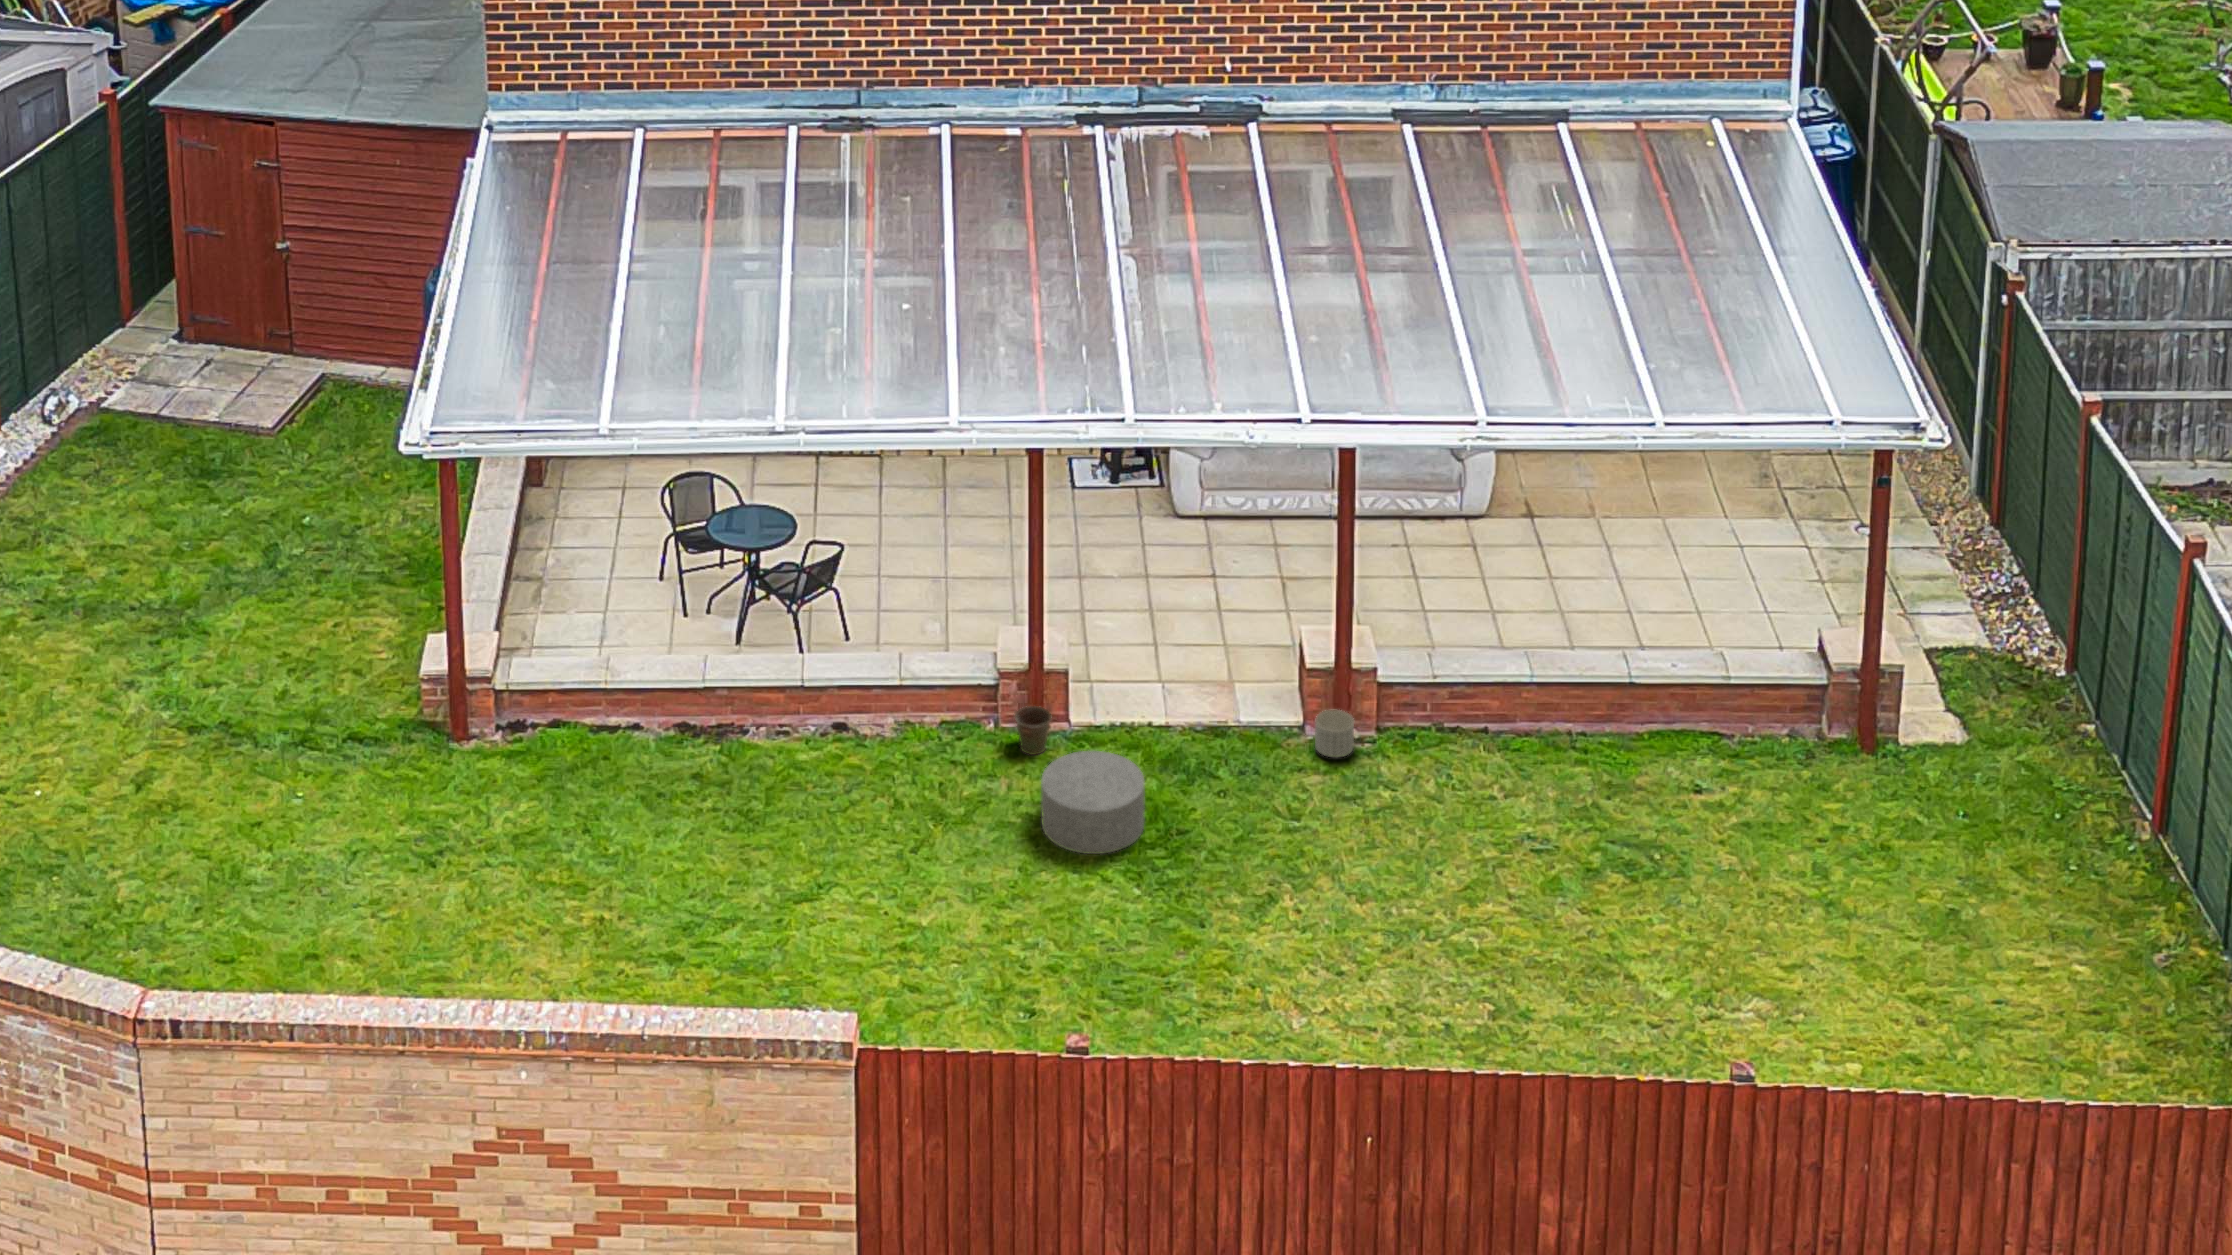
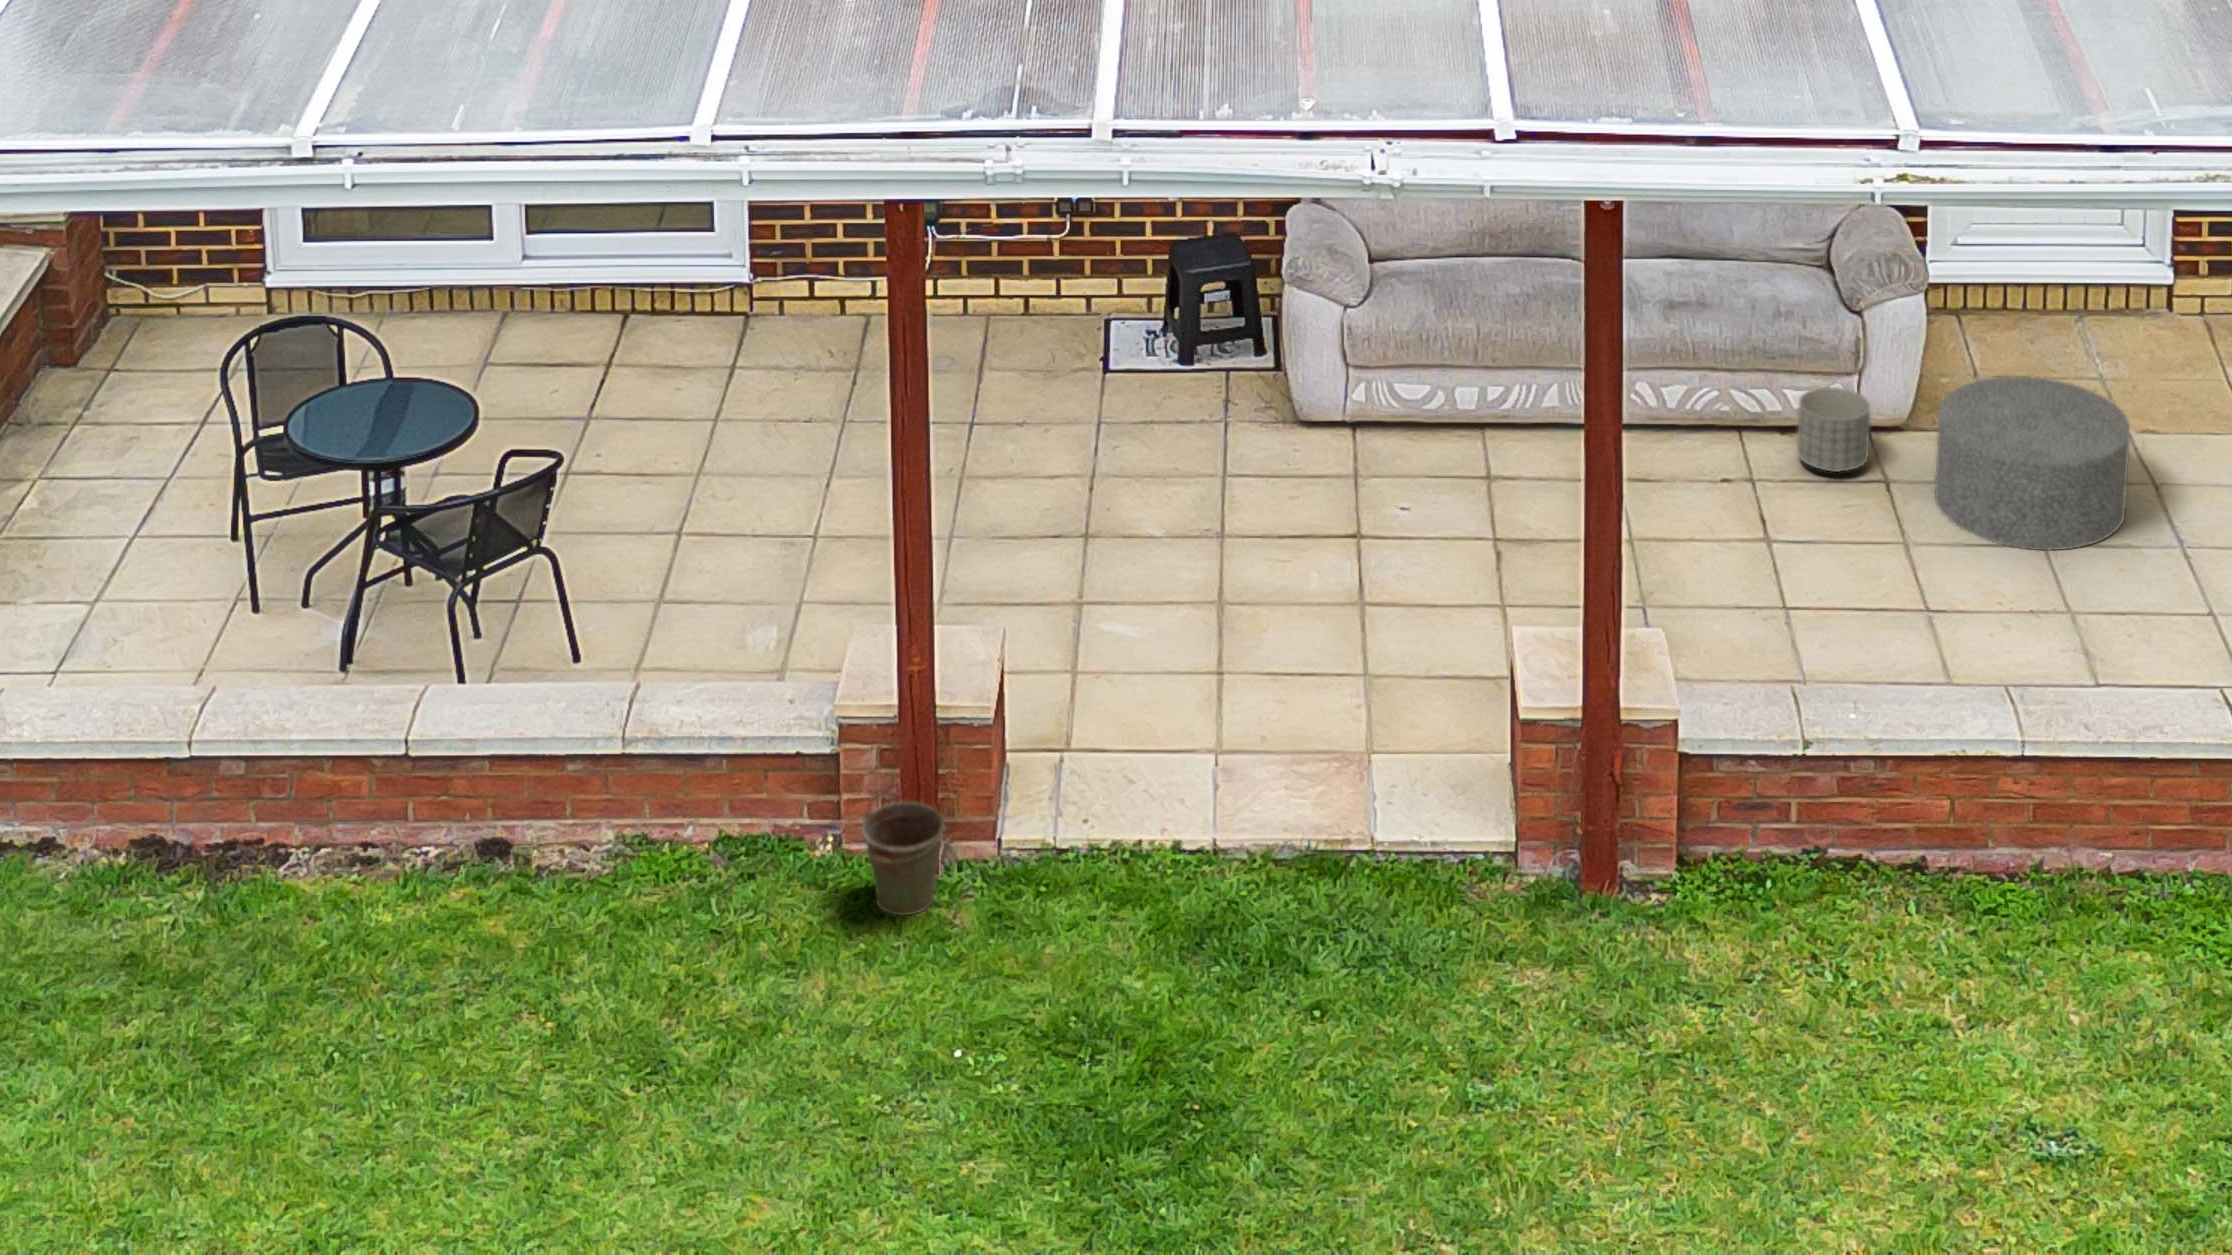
planter: present [1315,710,1354,757] -> present [1797,387,1871,472]
ottoman: present [1041,751,1145,854] -> present [1935,377,2130,550]

